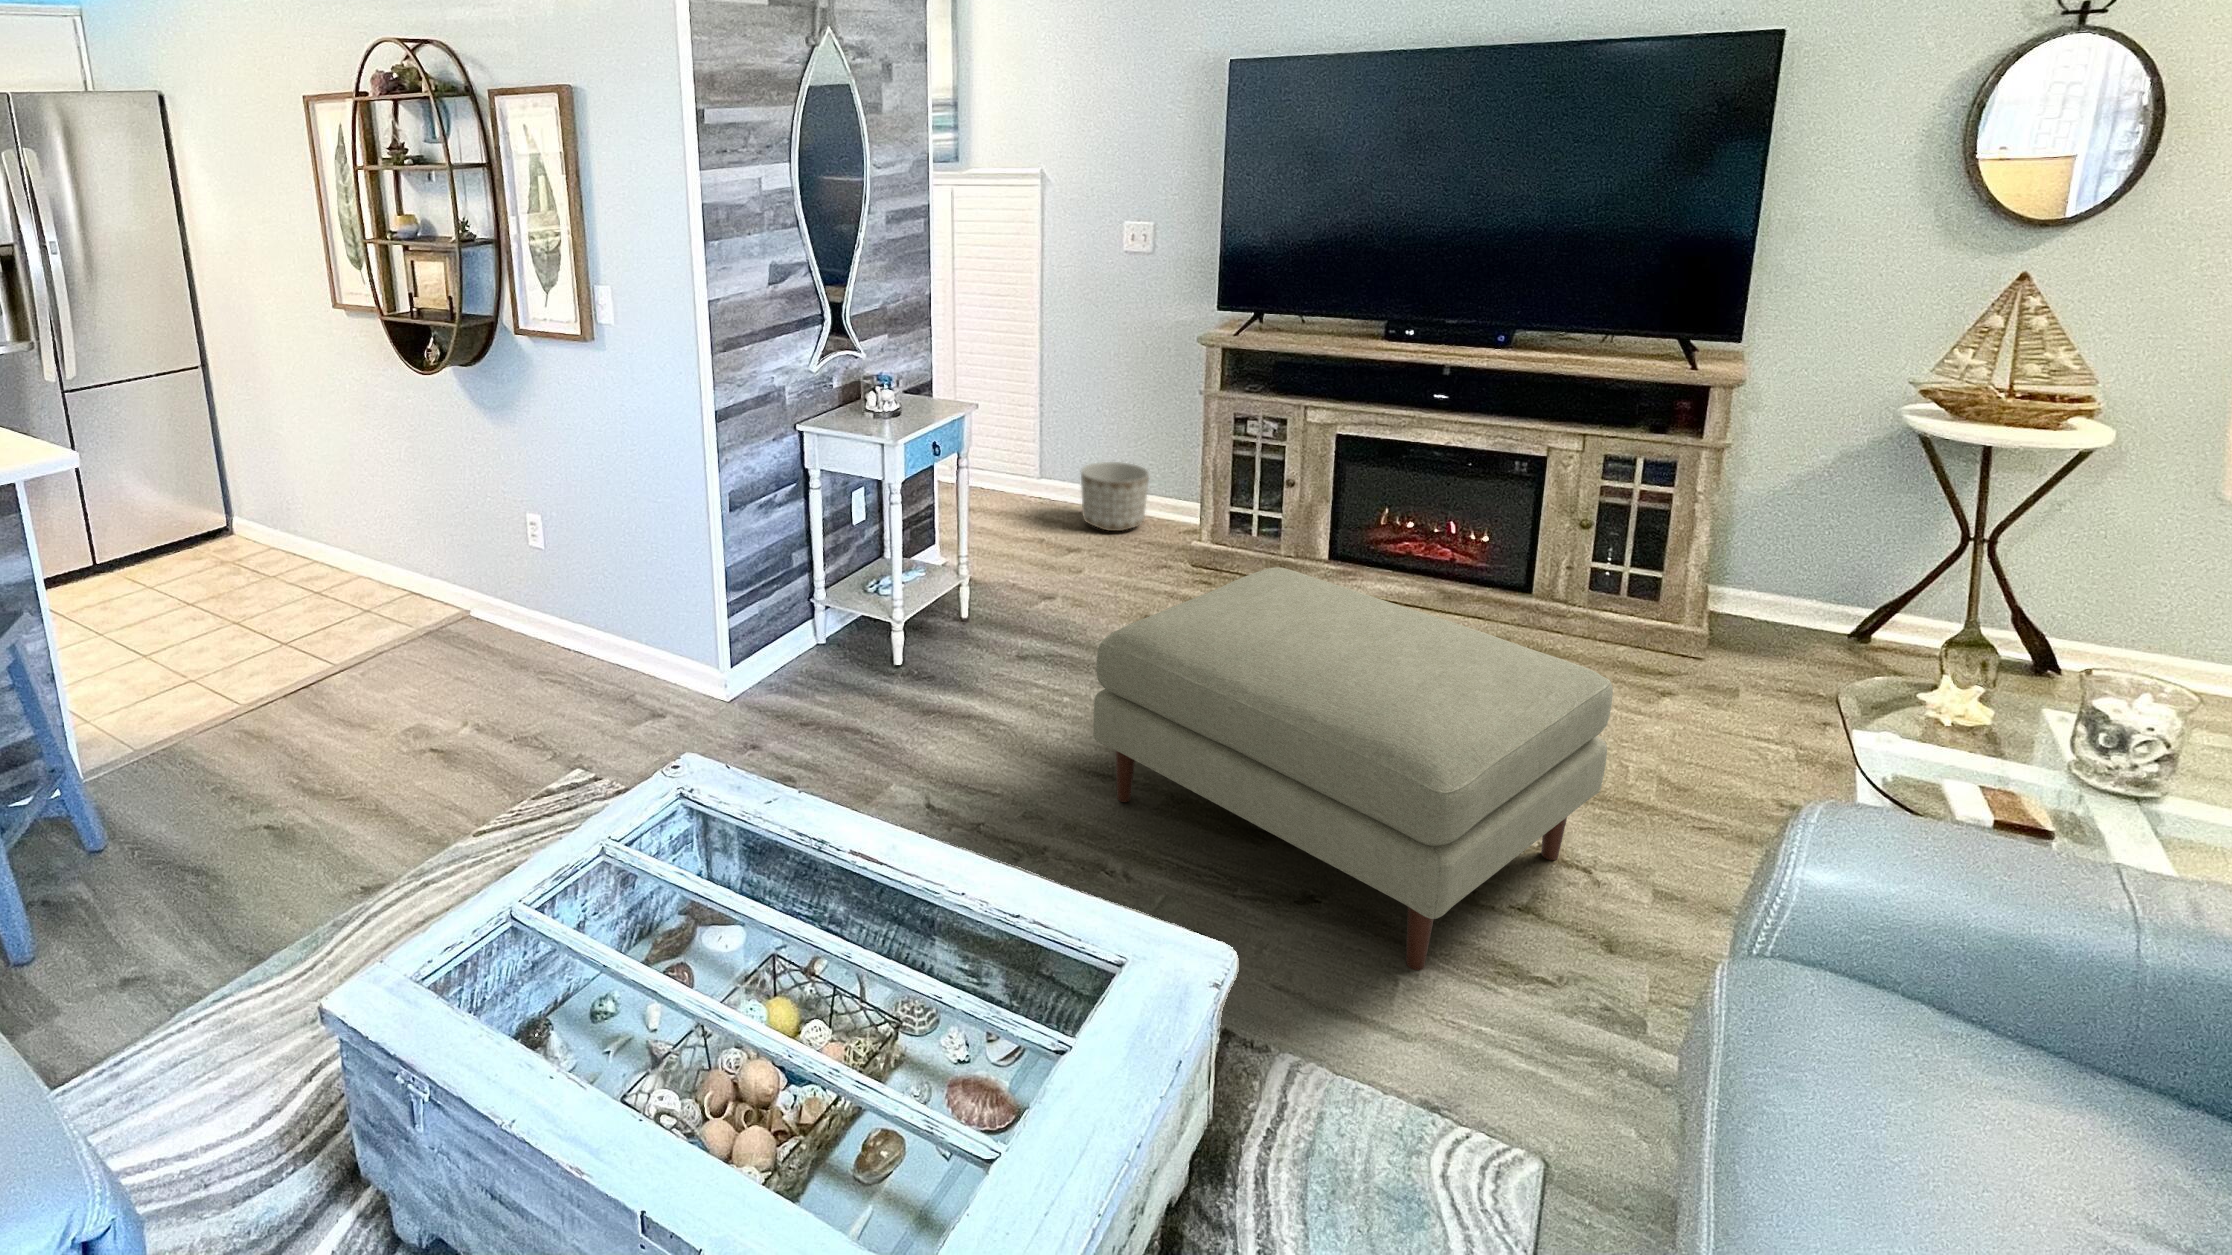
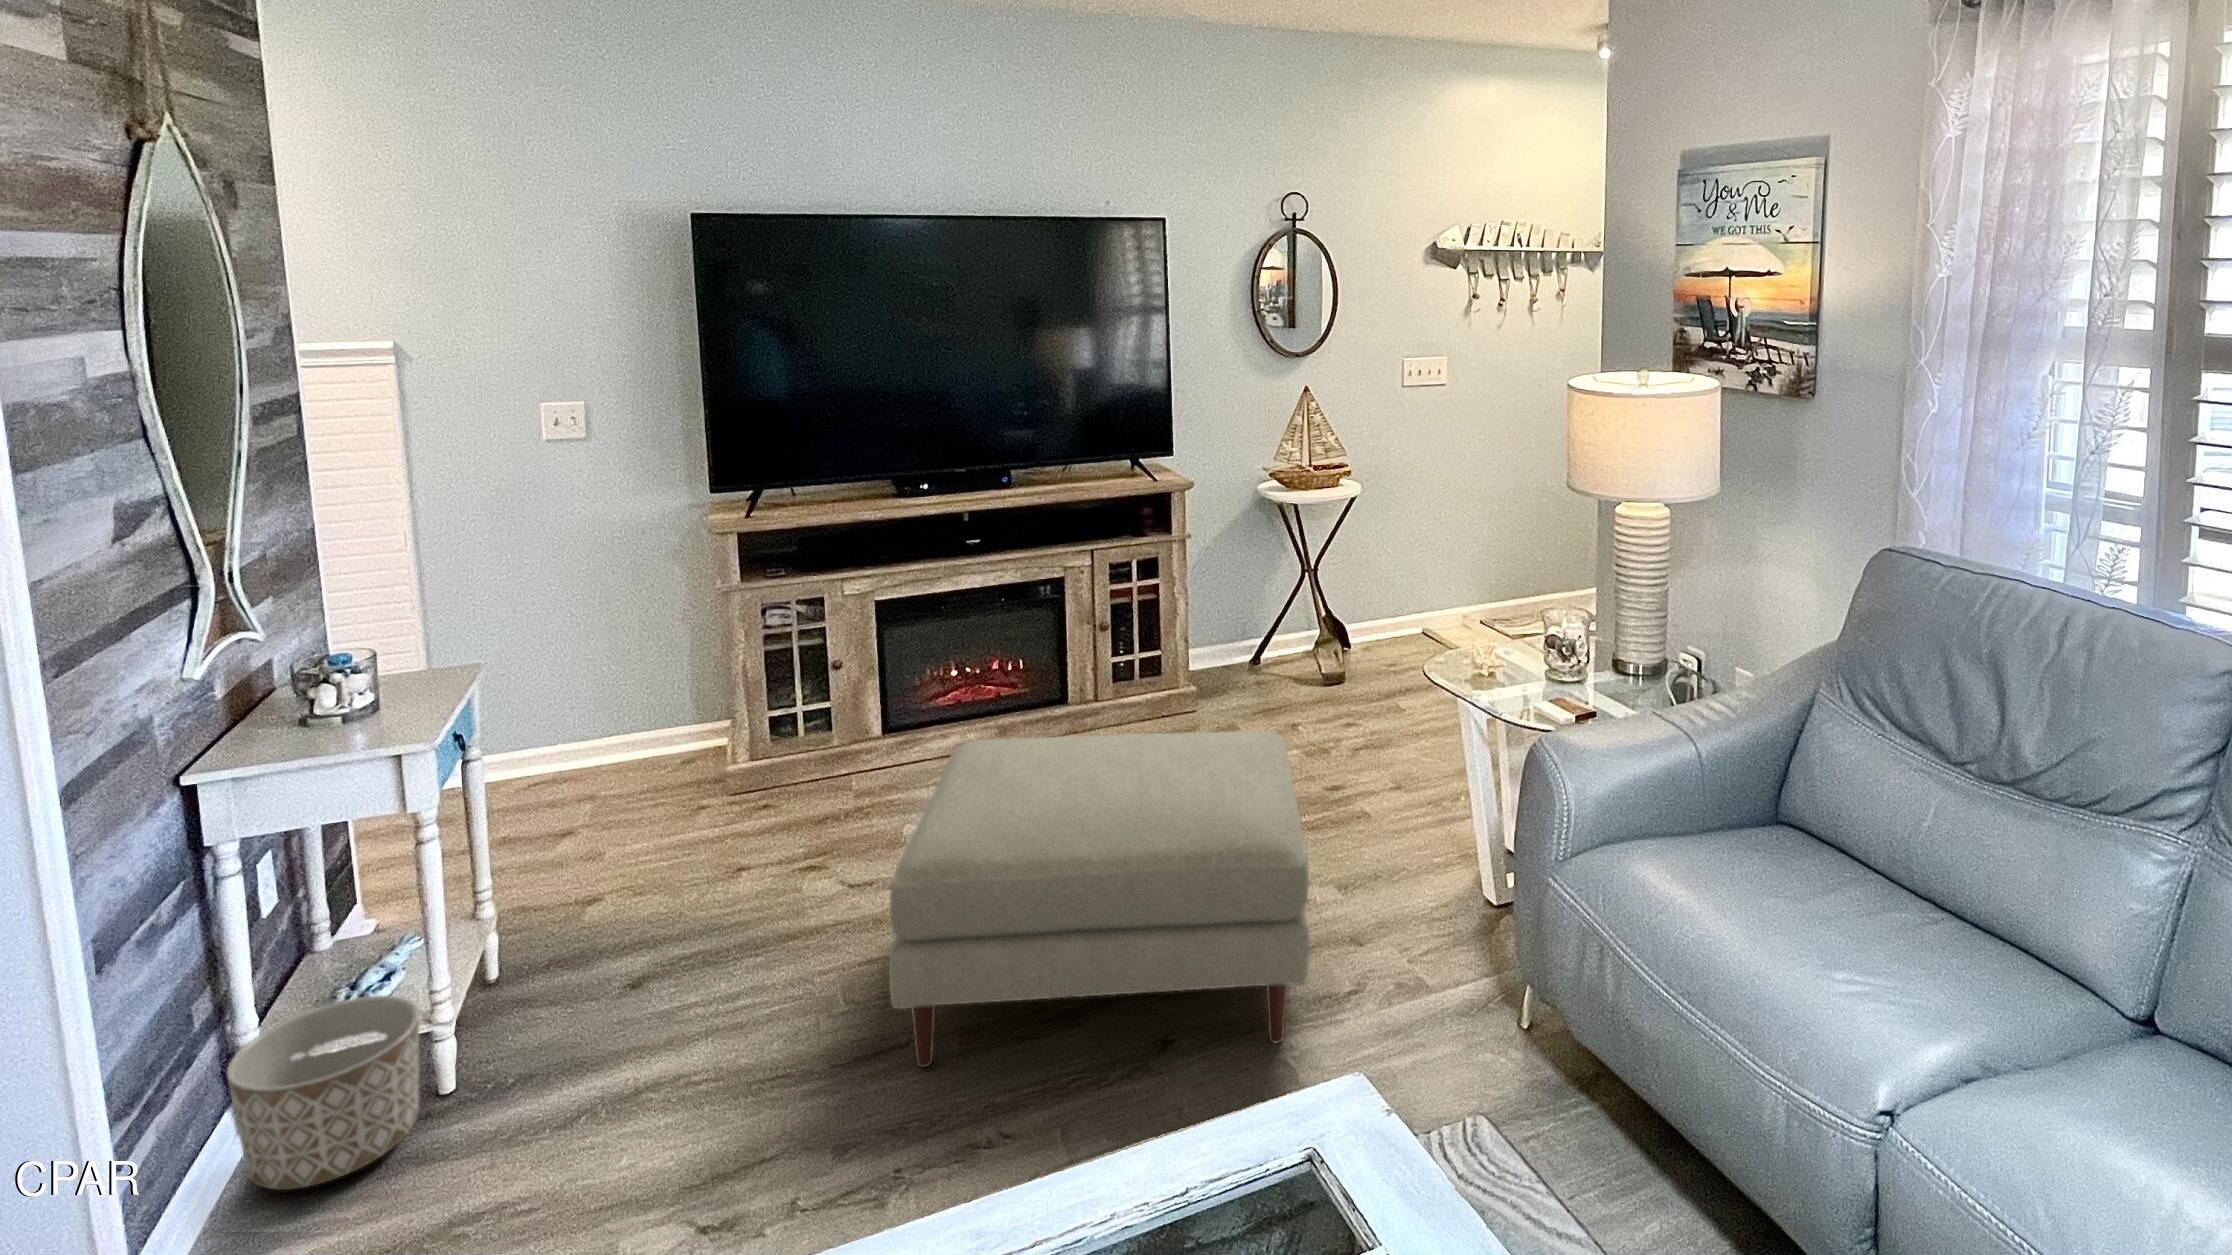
planter: present [1081,462,1149,531] -> present [227,996,419,1190]

